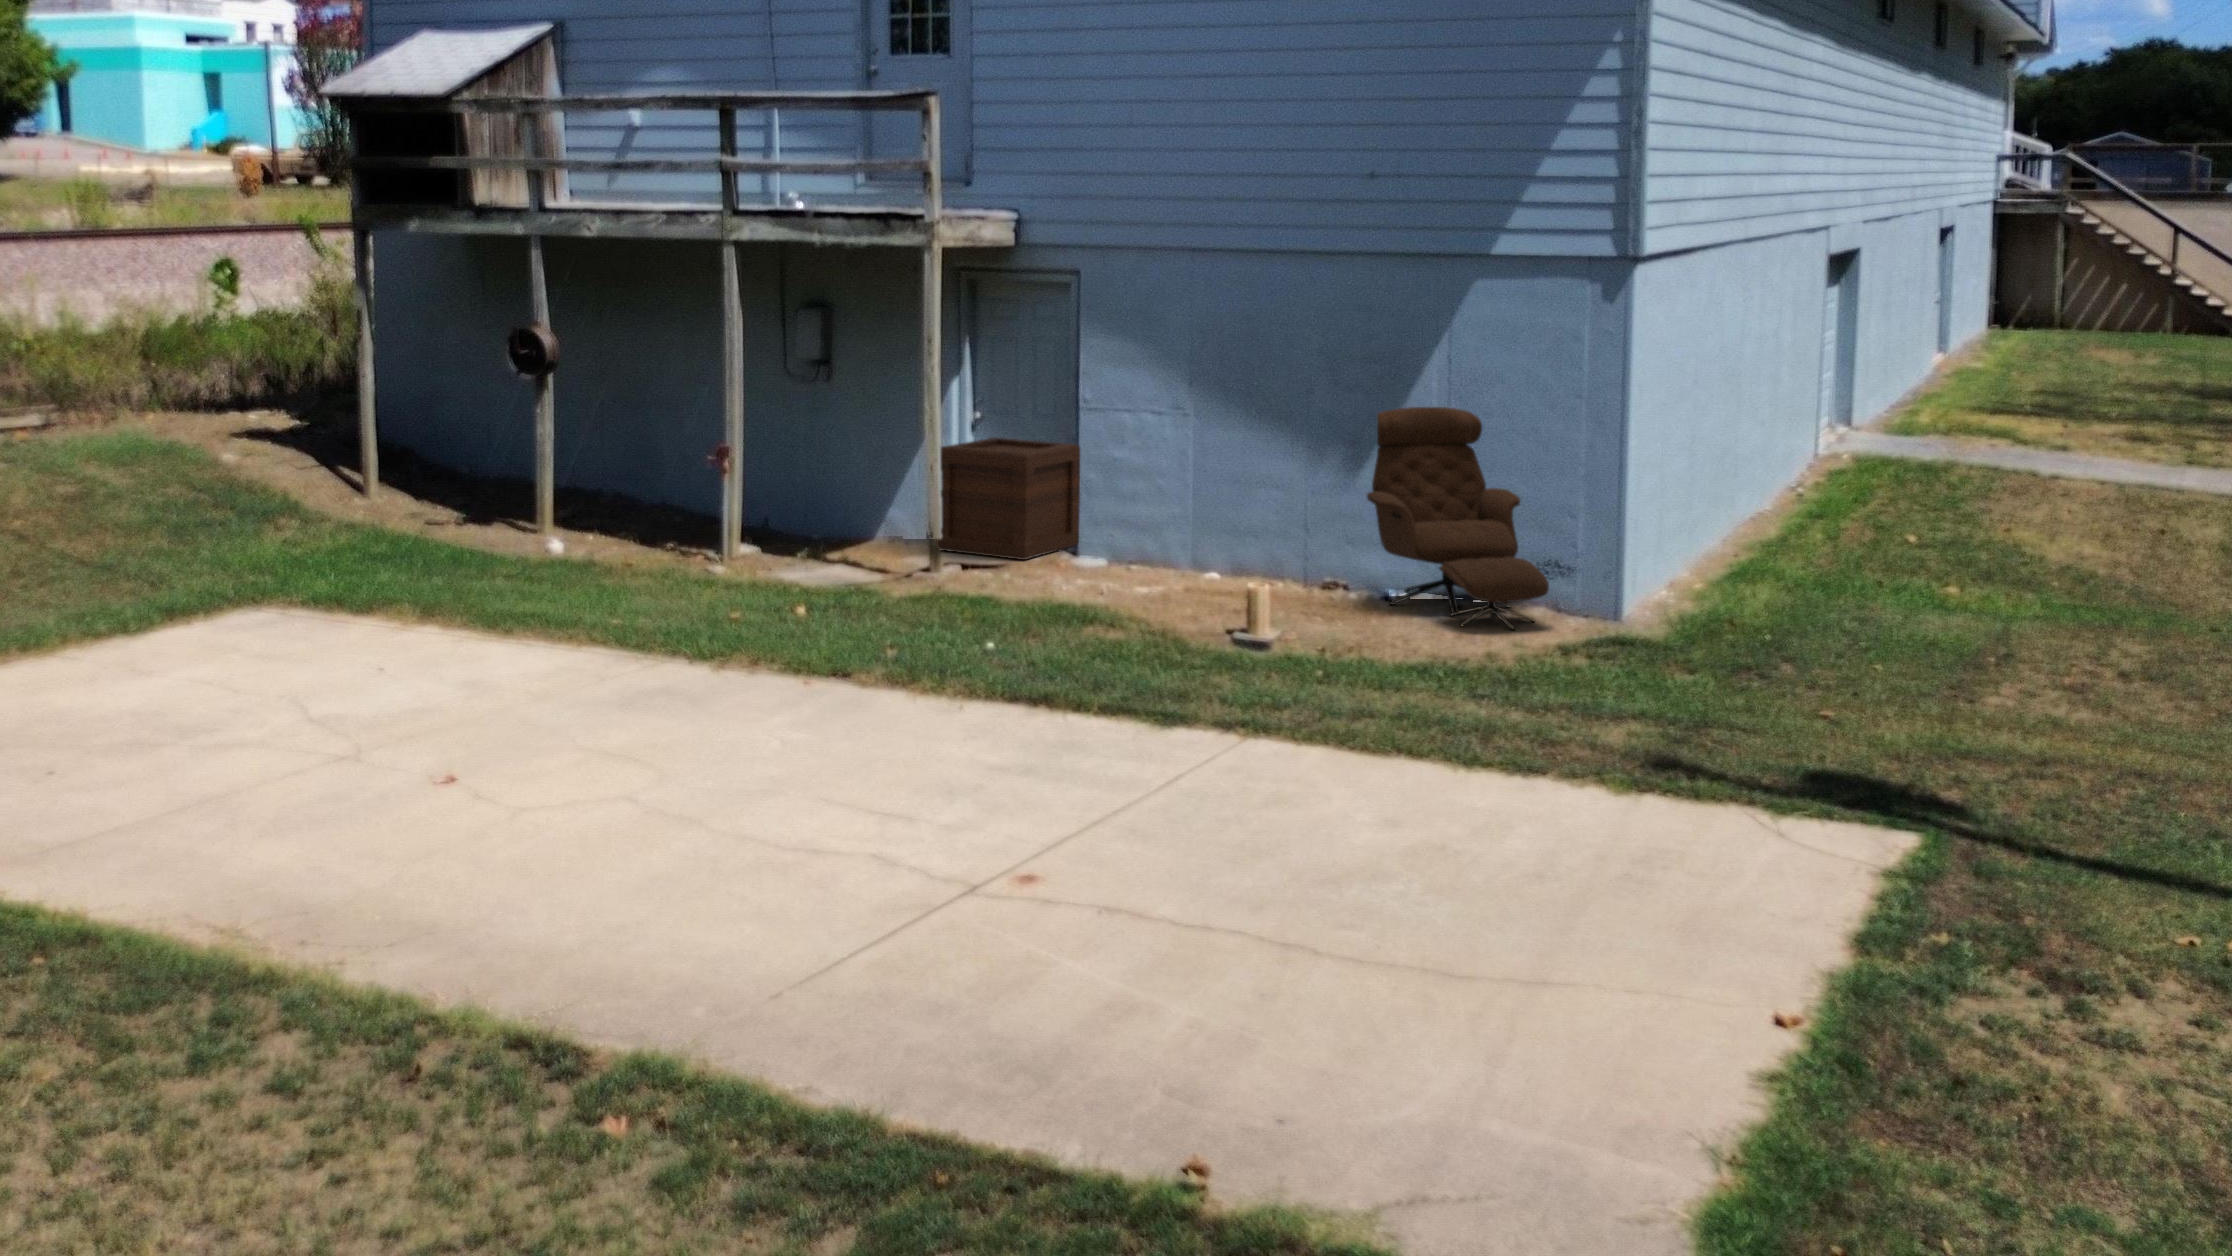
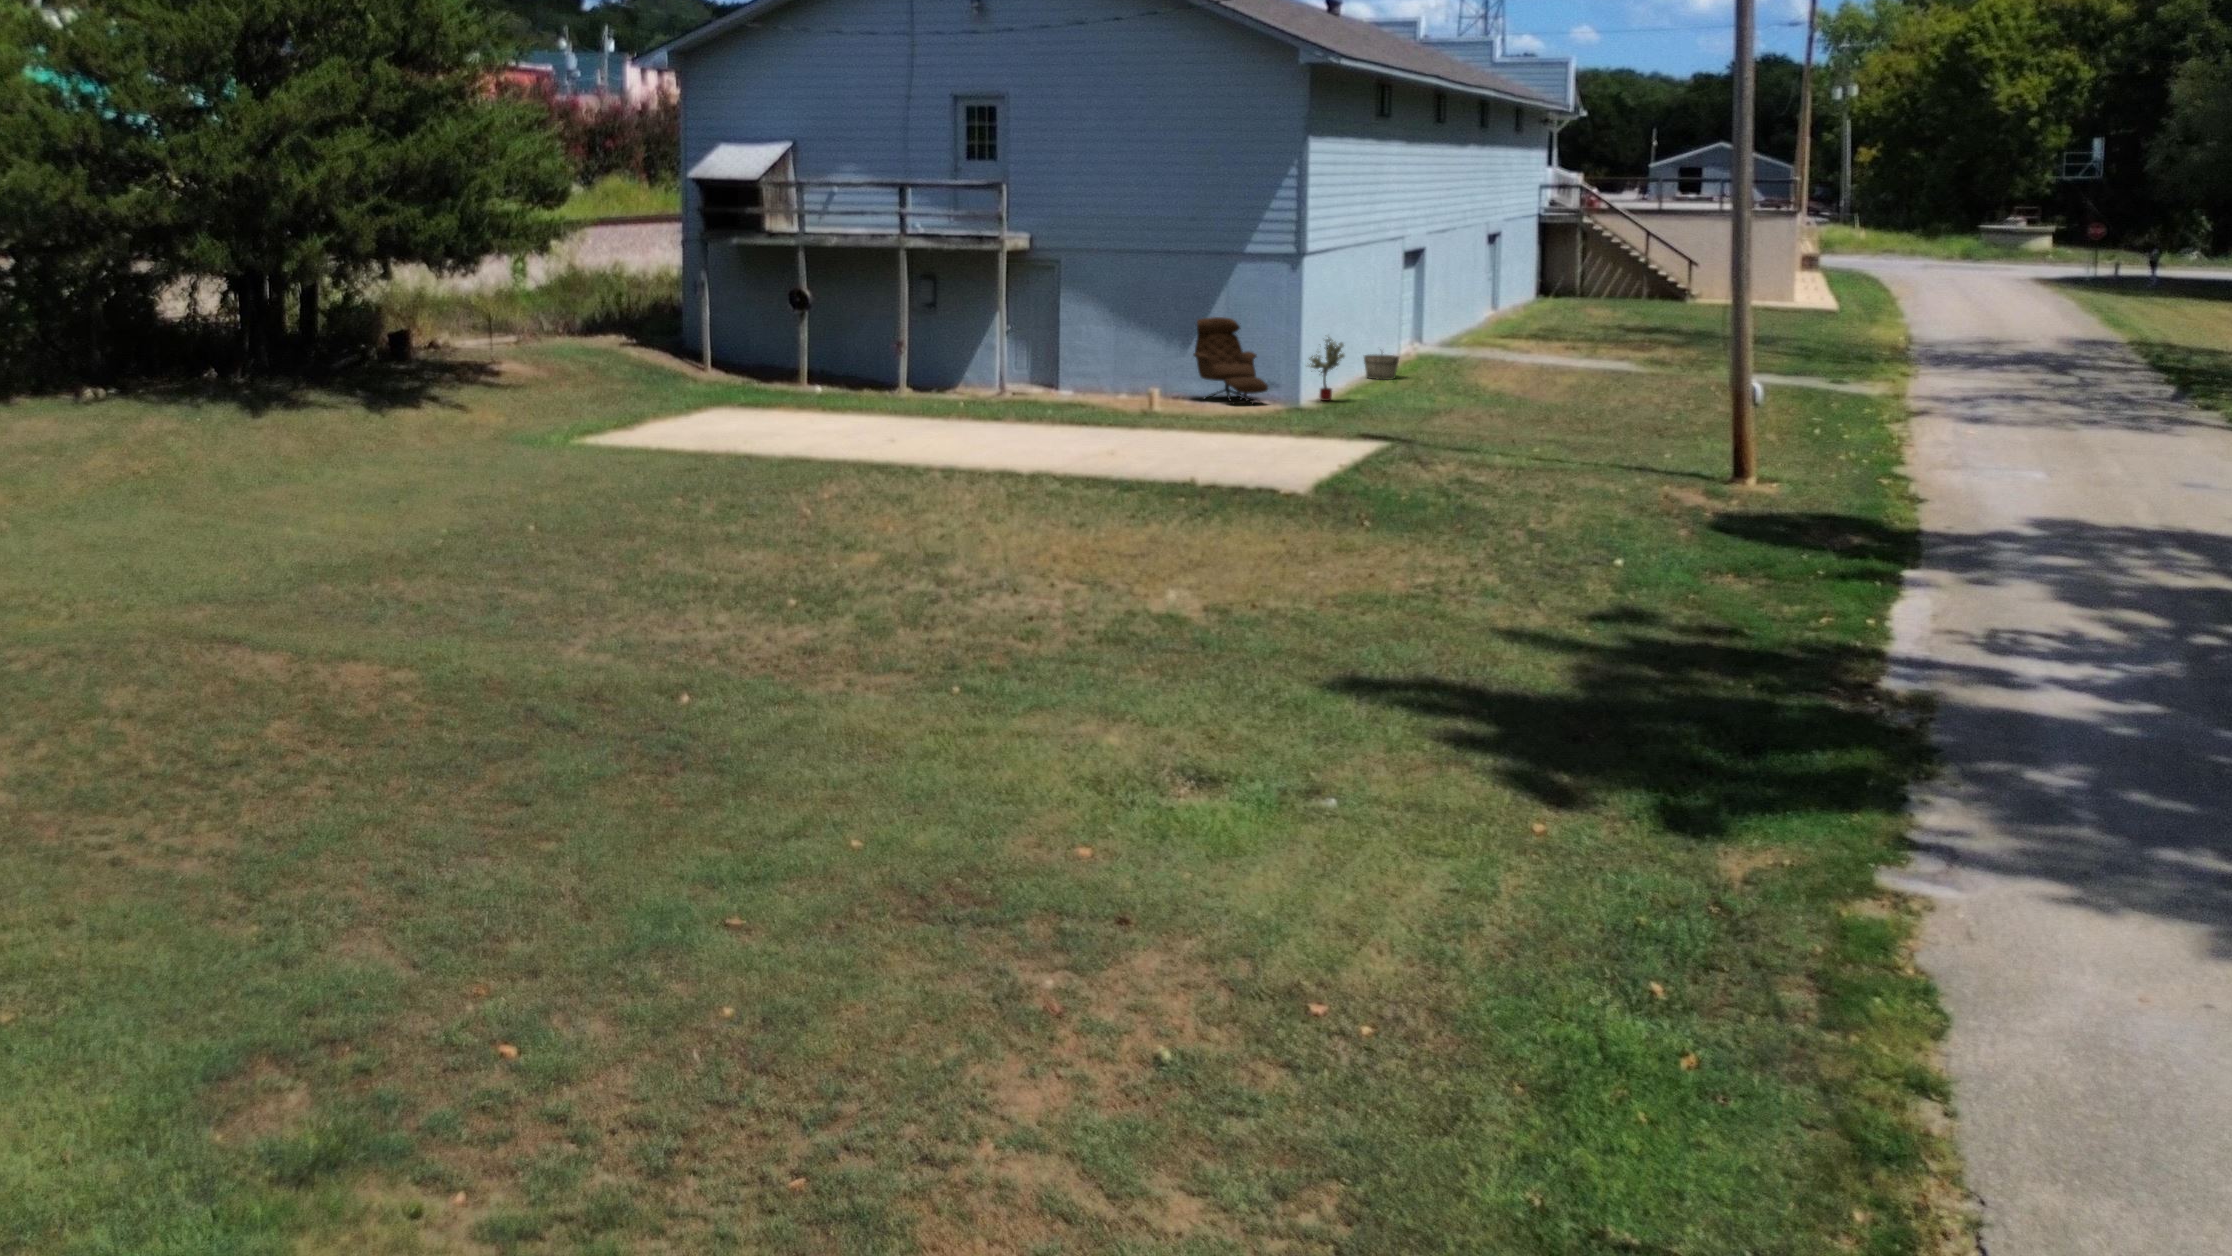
wooden crate: present [936,438,1080,560] -> none [999,337,1062,389]
potted tree: none [1638,452,1737,614] -> present [1309,337,1344,401]
wooden bucket: none [1753,463,1835,536] -> present [1364,354,1399,380]

